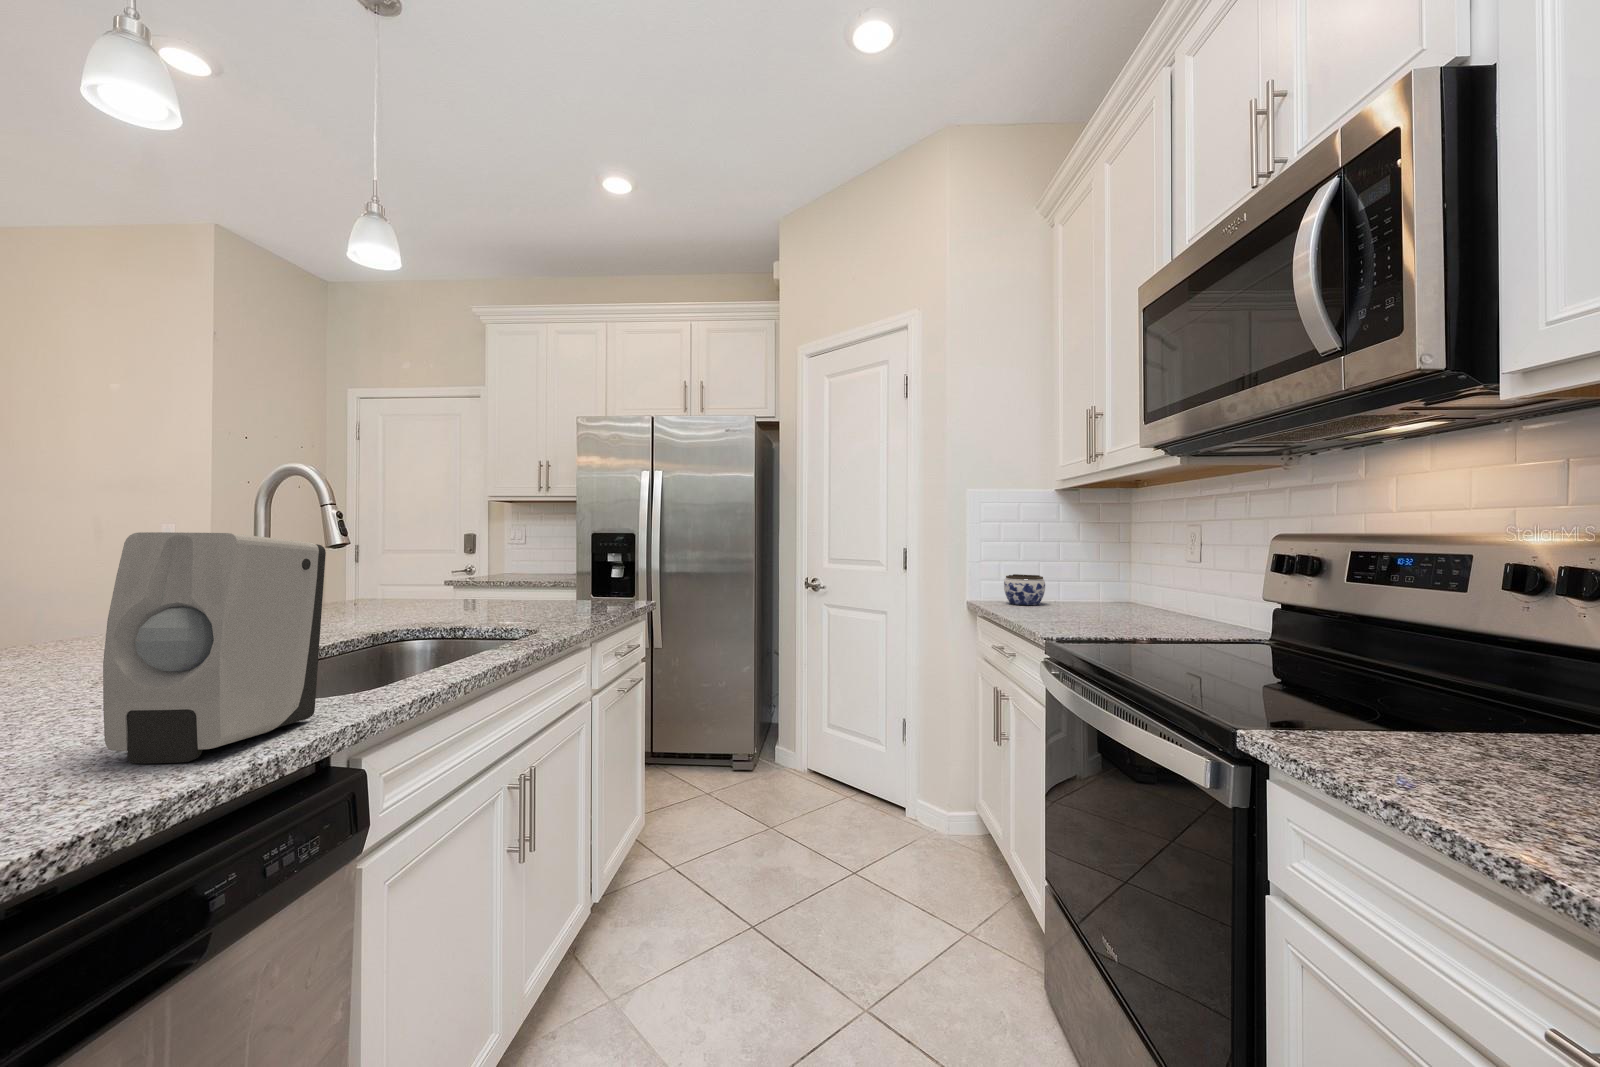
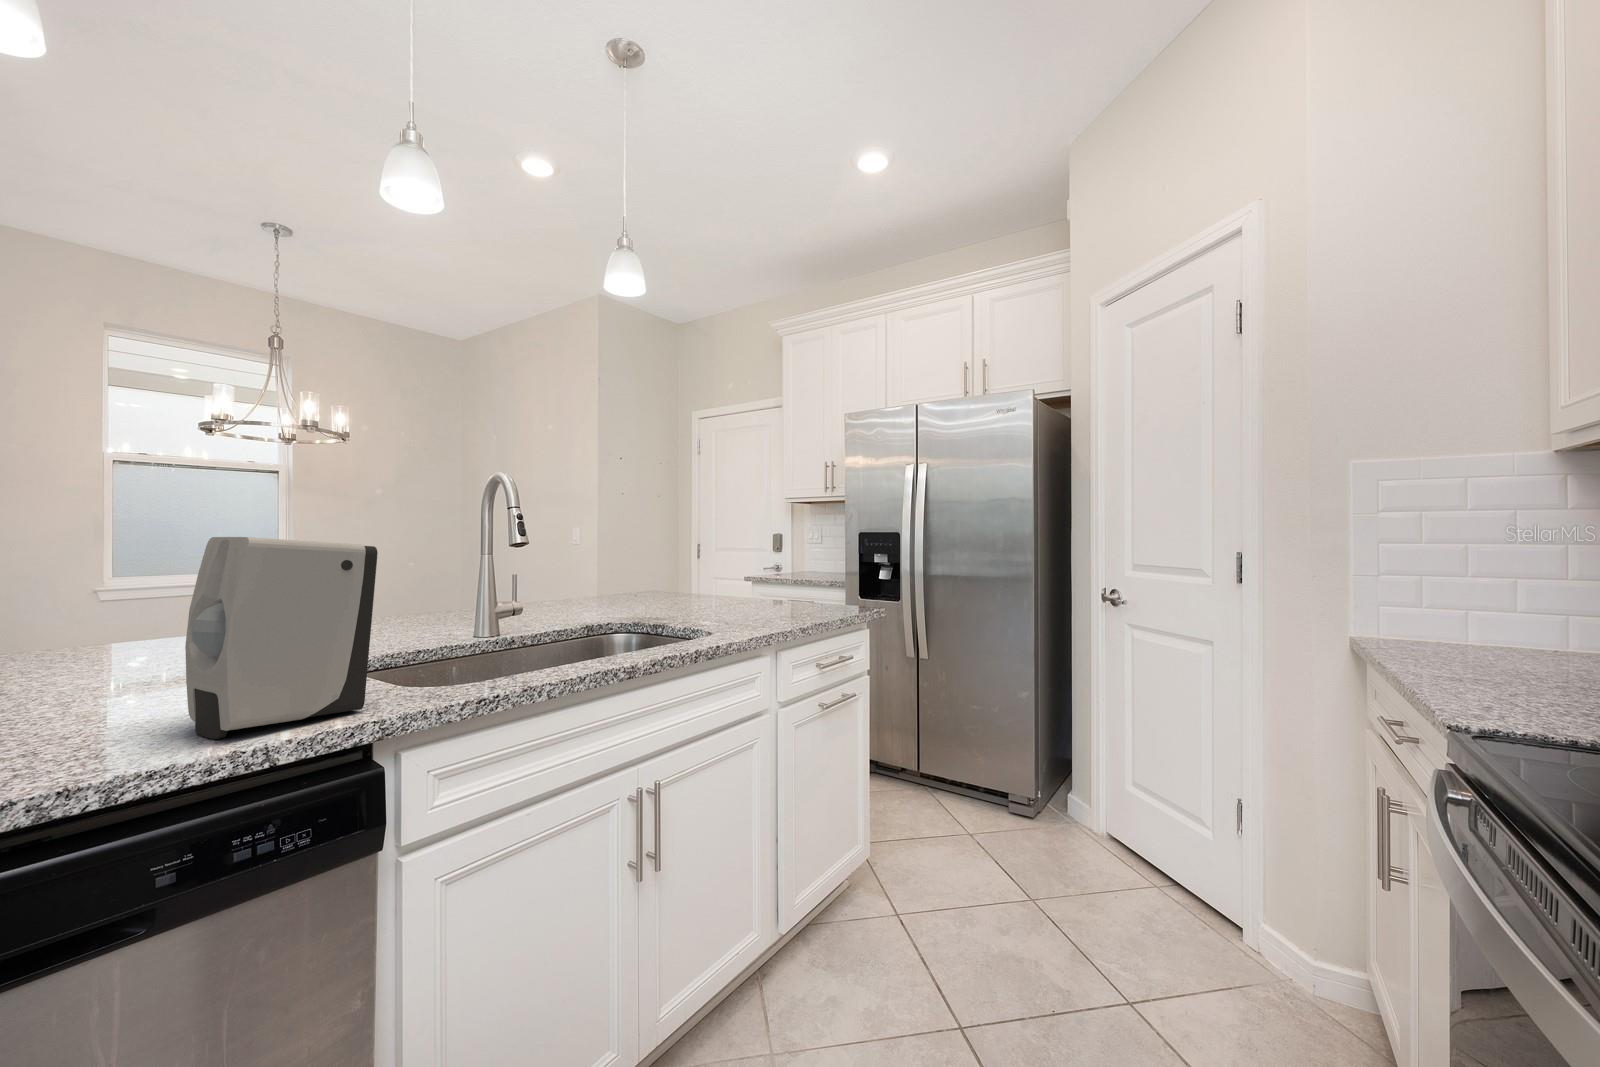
jar: present [1004,574,1045,605] -> none [1436,594,1539,652]

